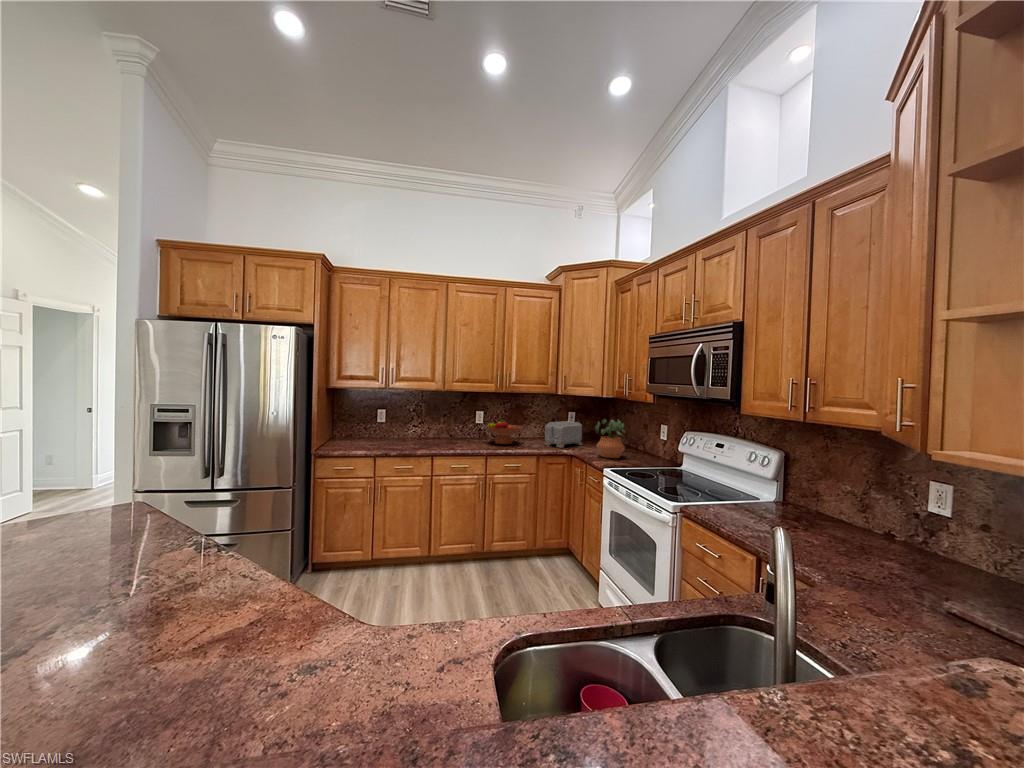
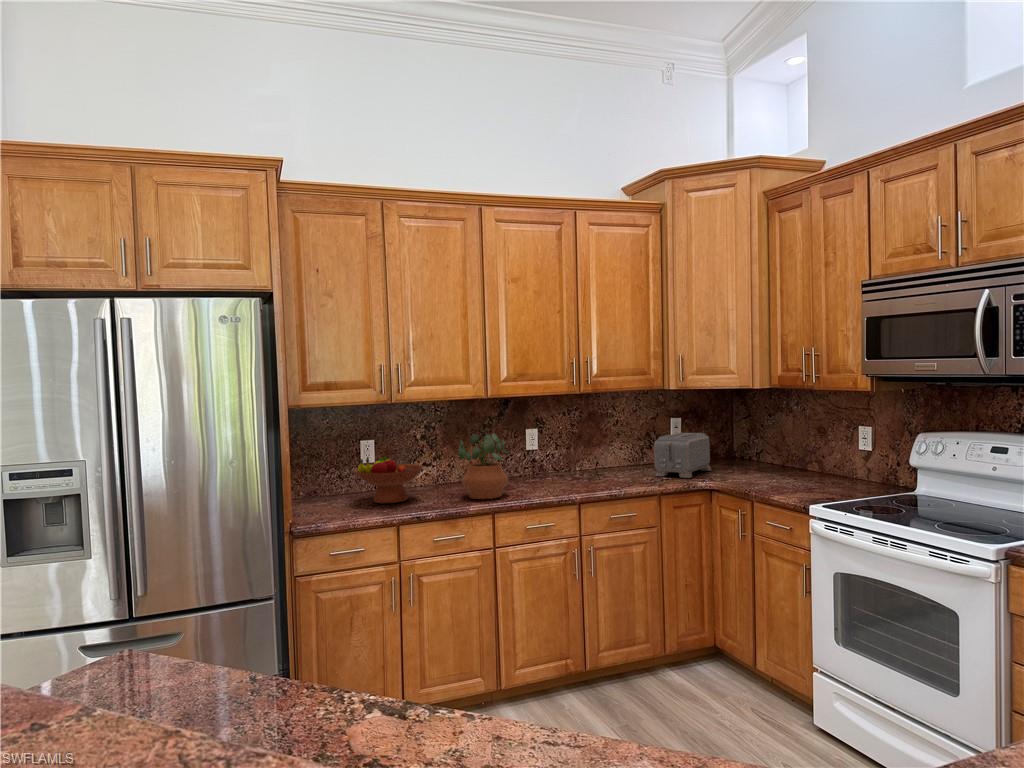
potted plant: present [595,419,626,458] -> present [458,433,510,499]
fruit bowl: present [487,420,521,444] -> present [355,457,423,504]

